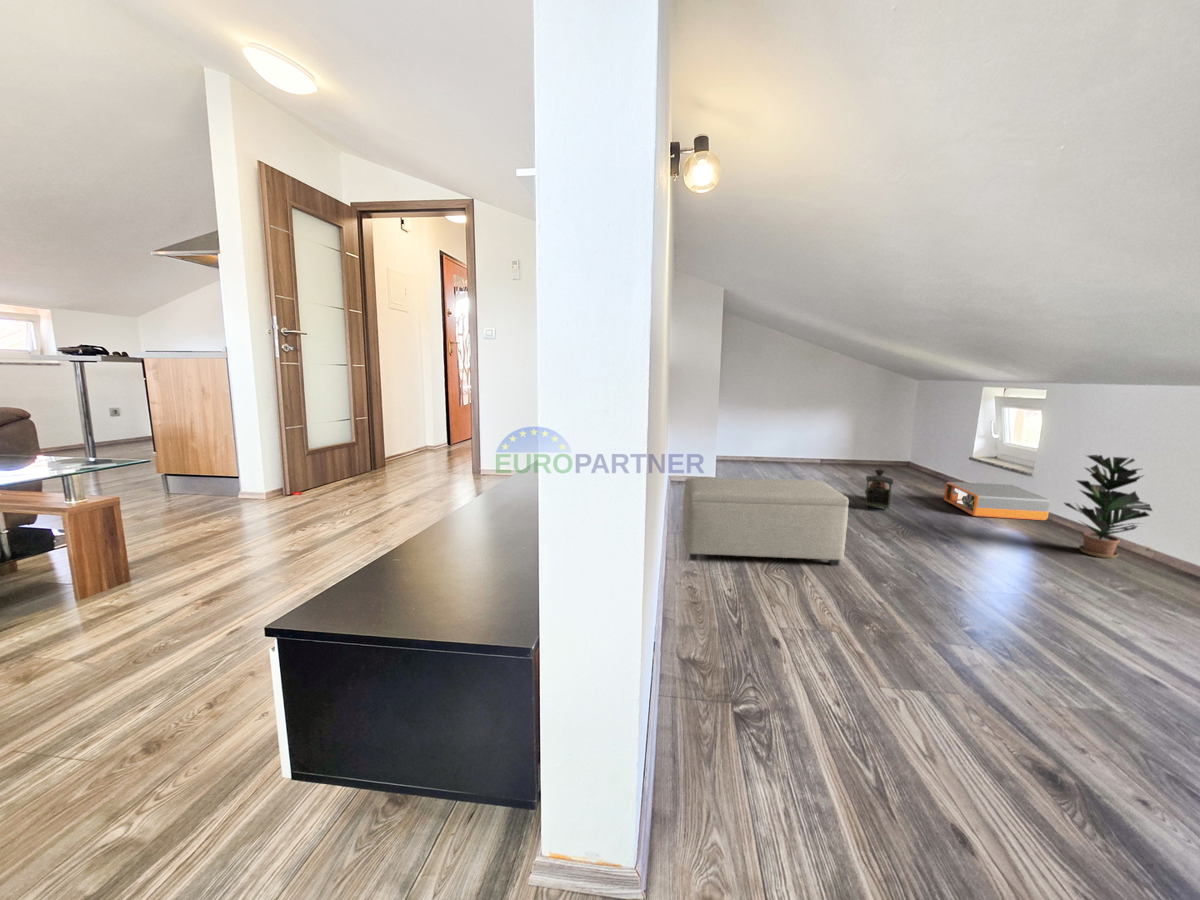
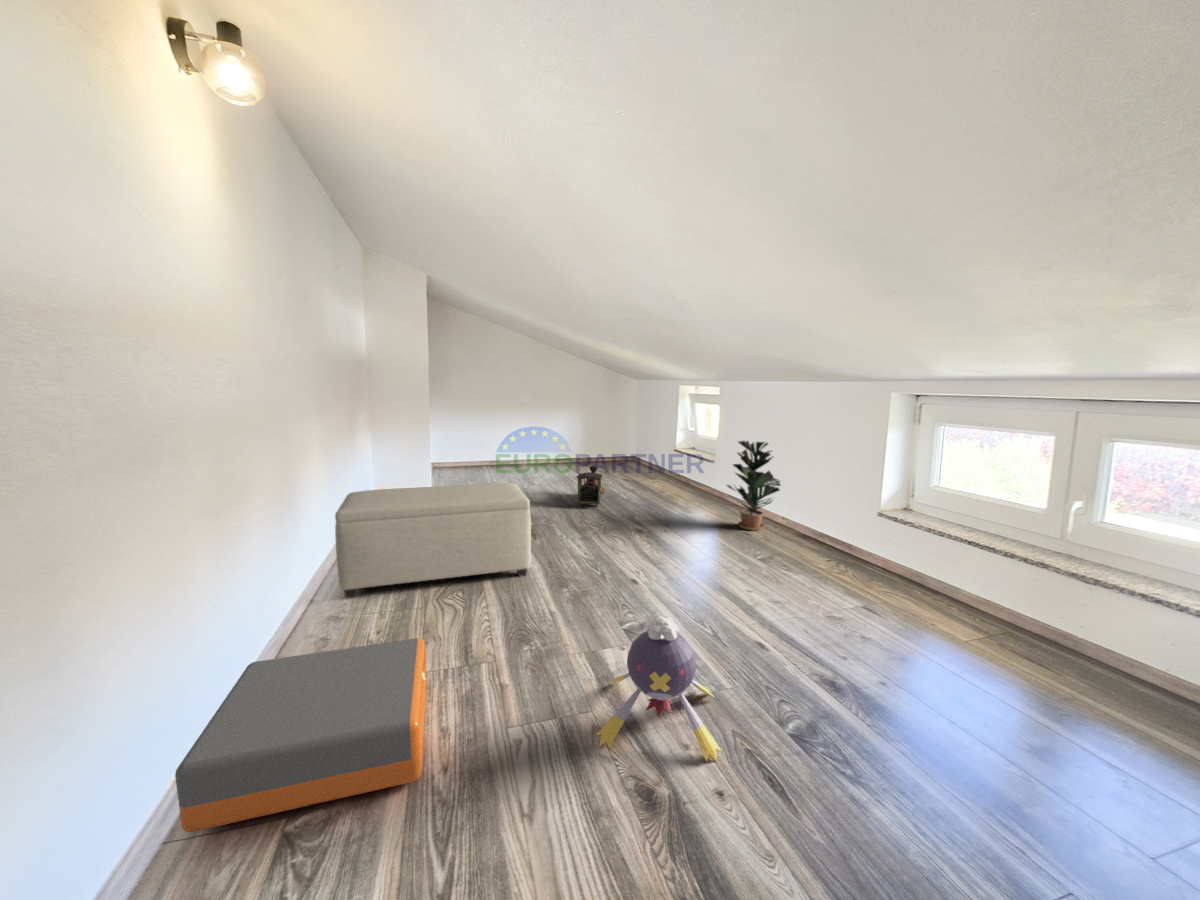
storage box: present [944,482,1051,520] -> present [175,638,427,832]
plush toy: none [969,623,1131,773] -> present [597,616,721,761]

